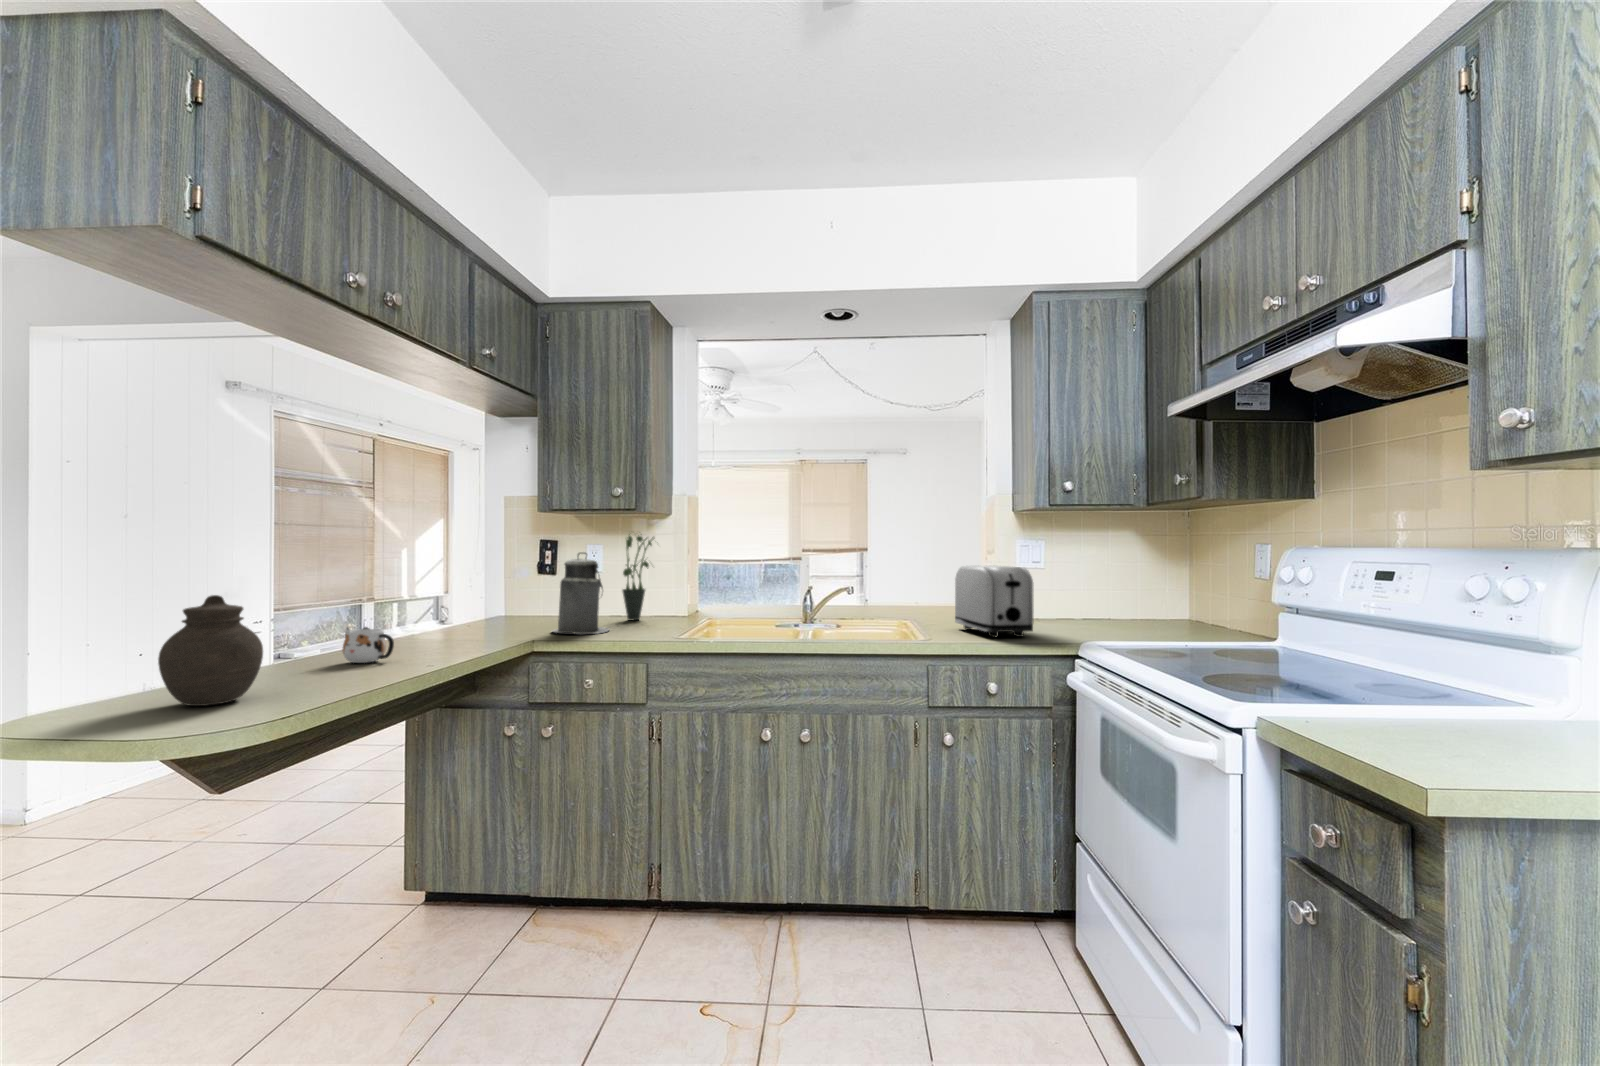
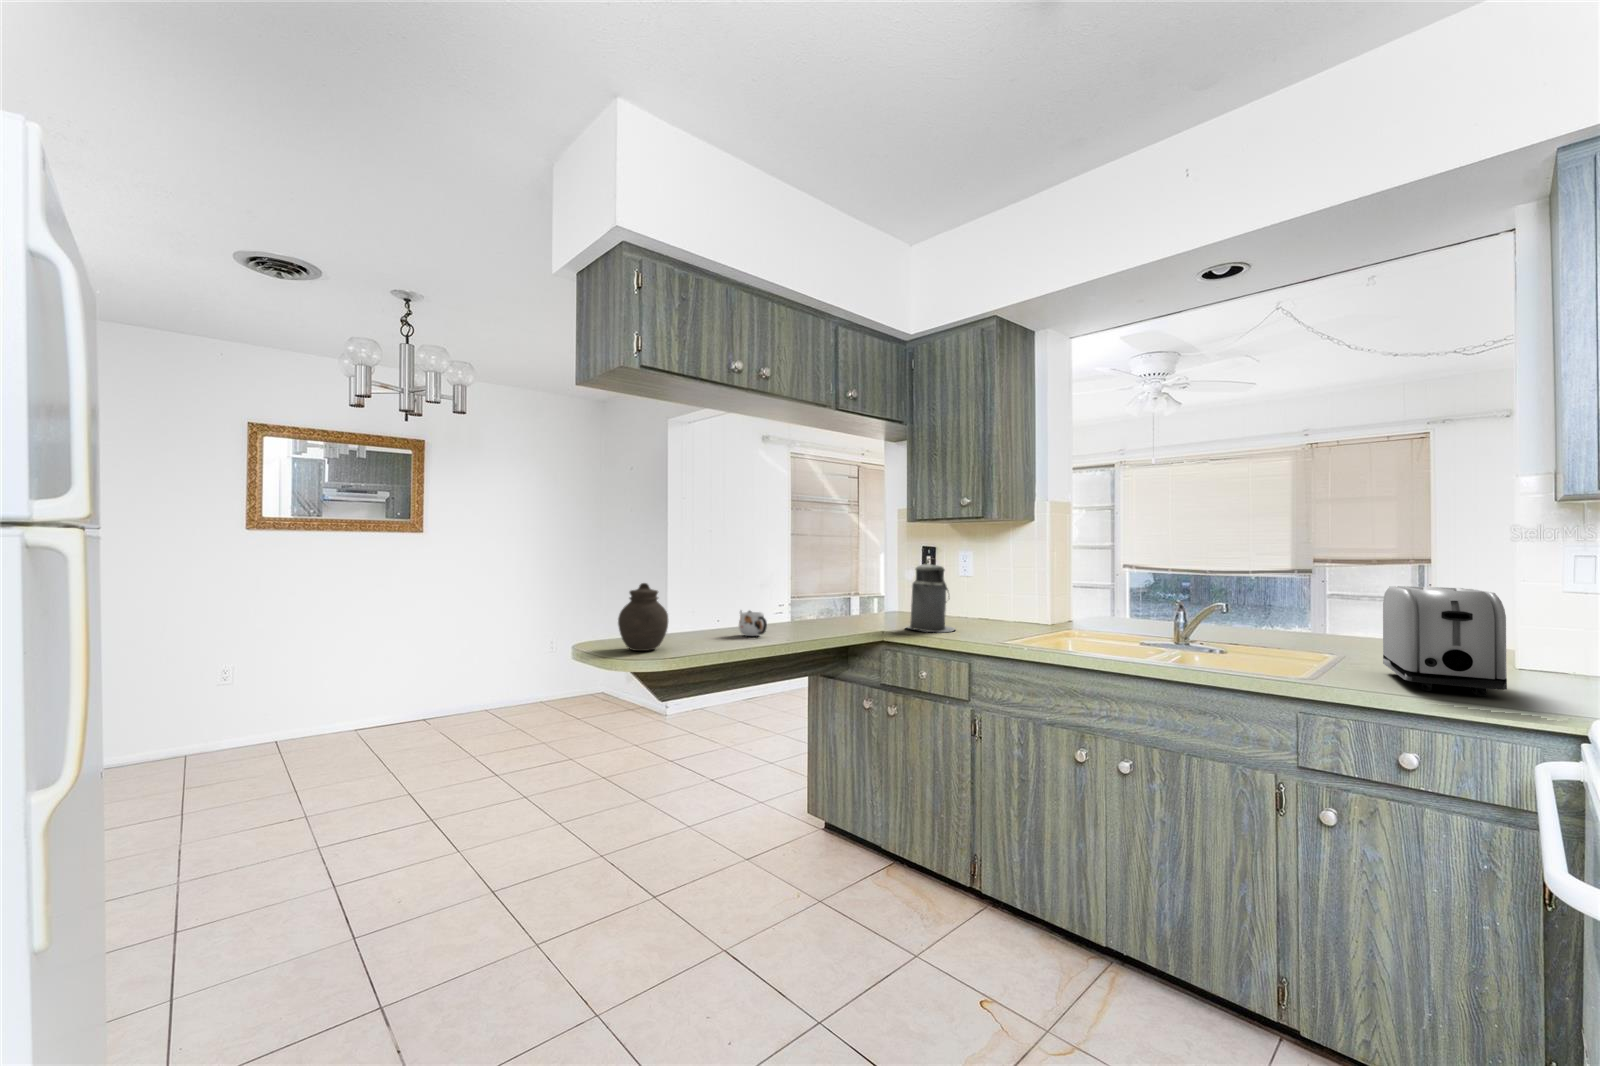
potted plant: present [623,534,653,620] -> none [985,539,1020,624]

